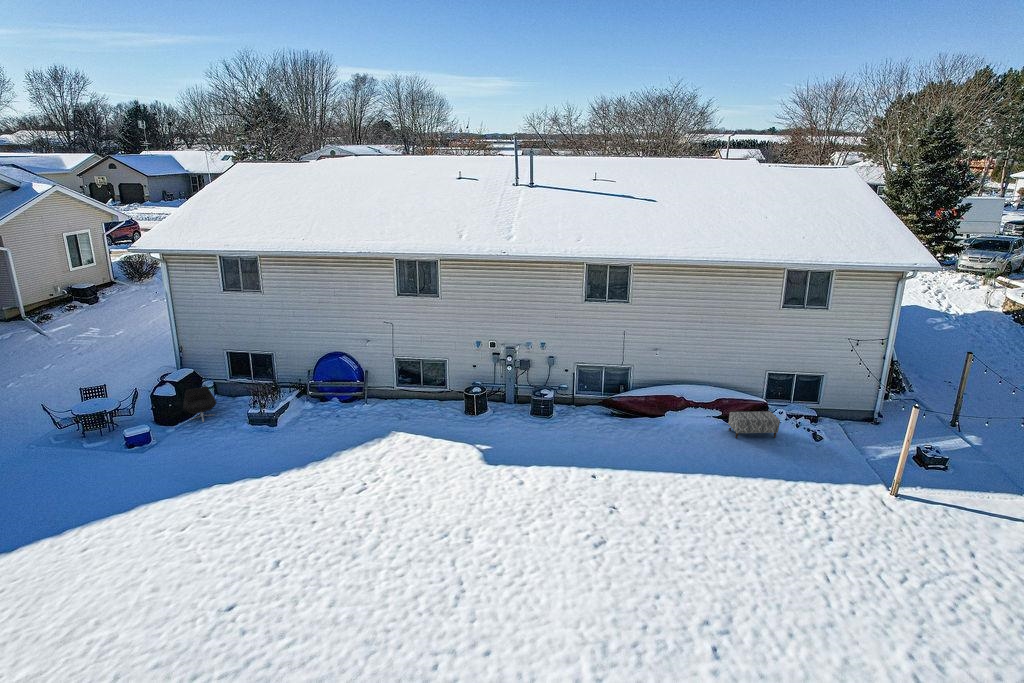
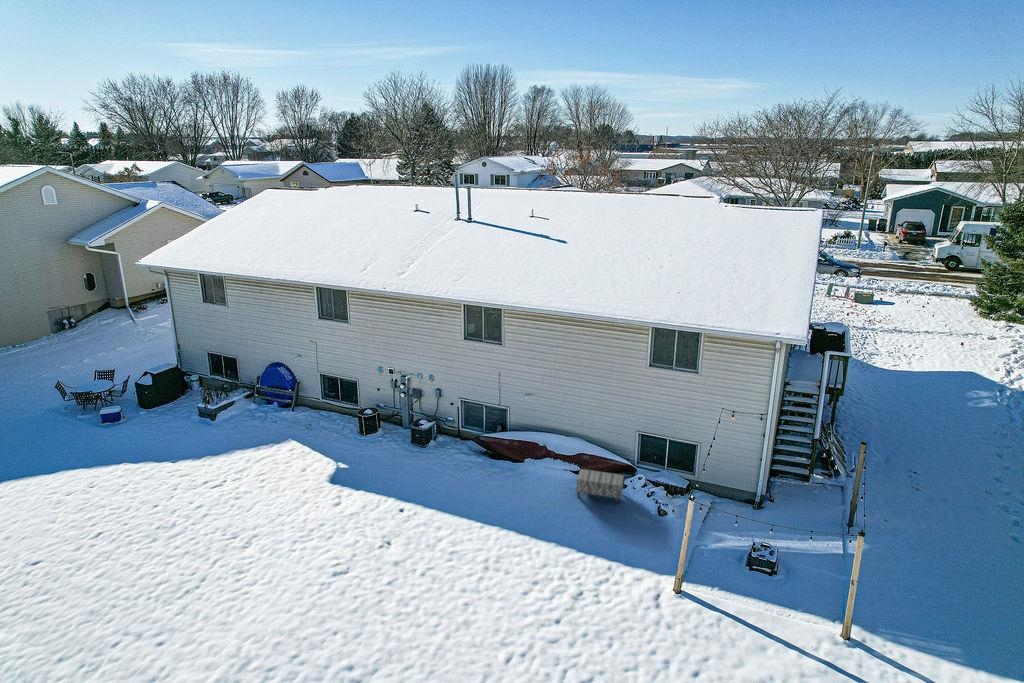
lounge chair: present [183,386,217,422] -> none [152,381,181,410]

